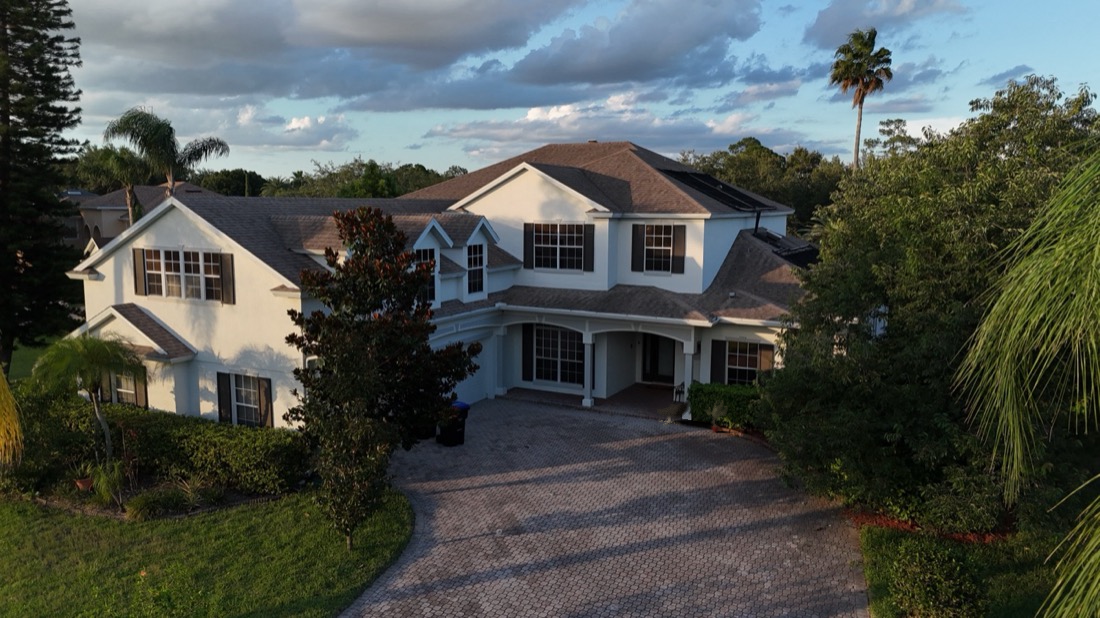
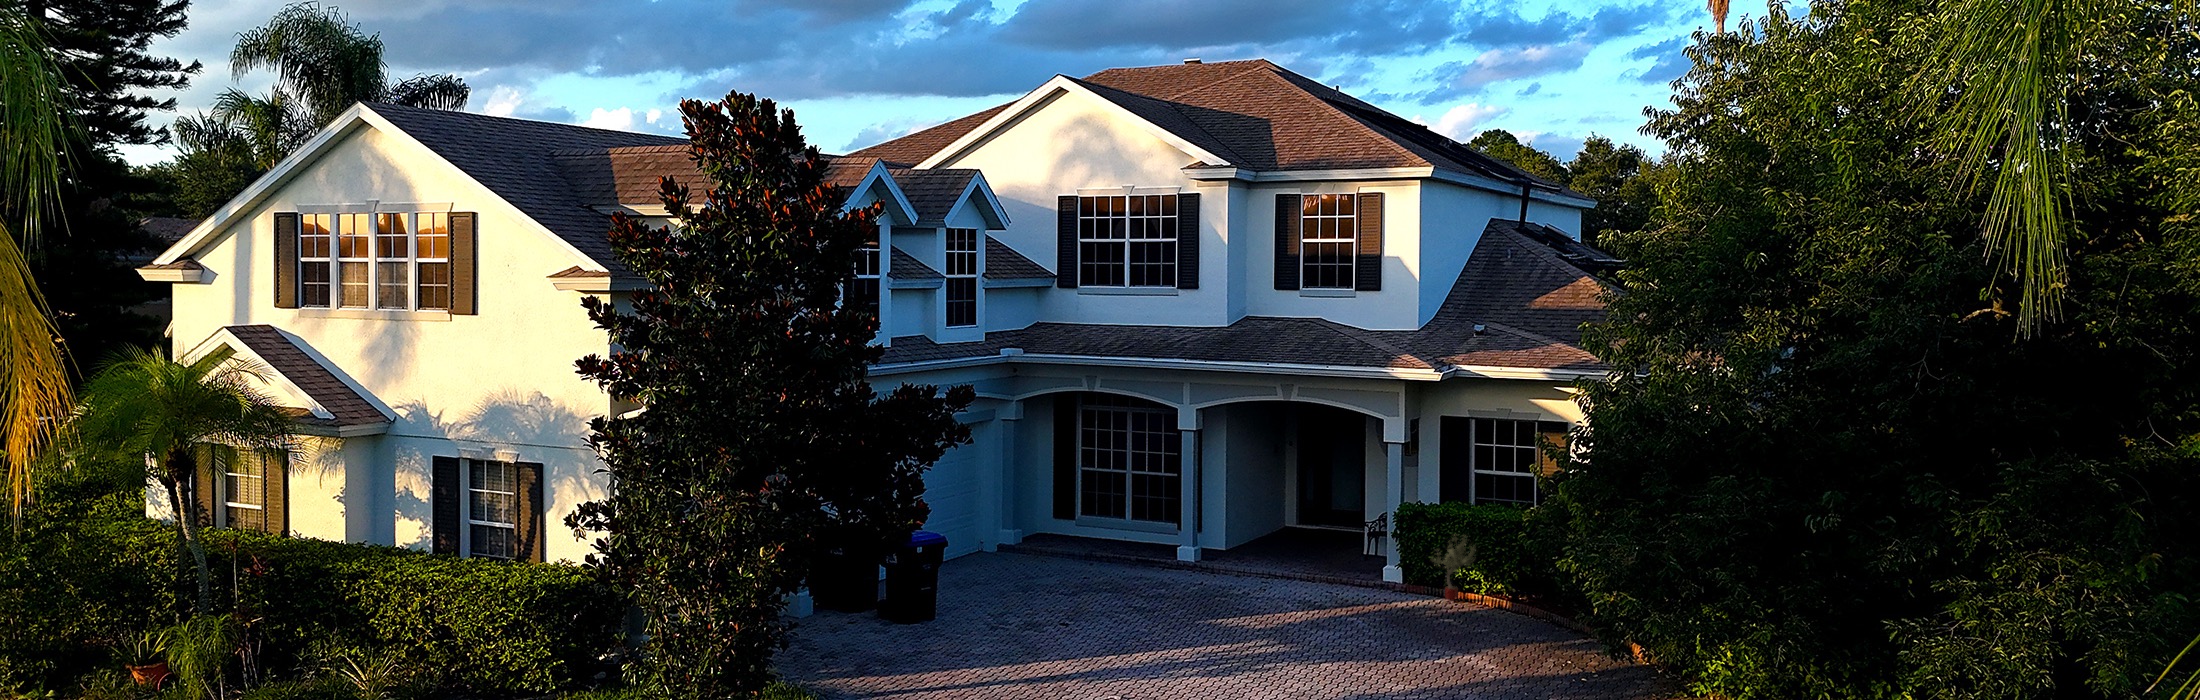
lounge chair: present [658,401,690,422] -> none [1330,538,1399,589]

